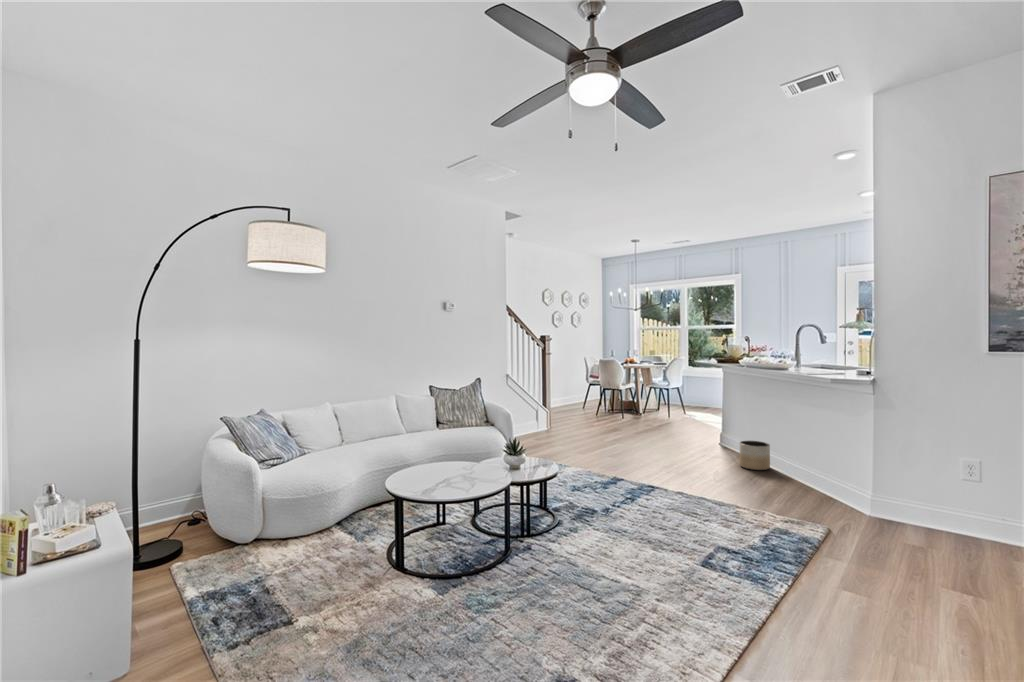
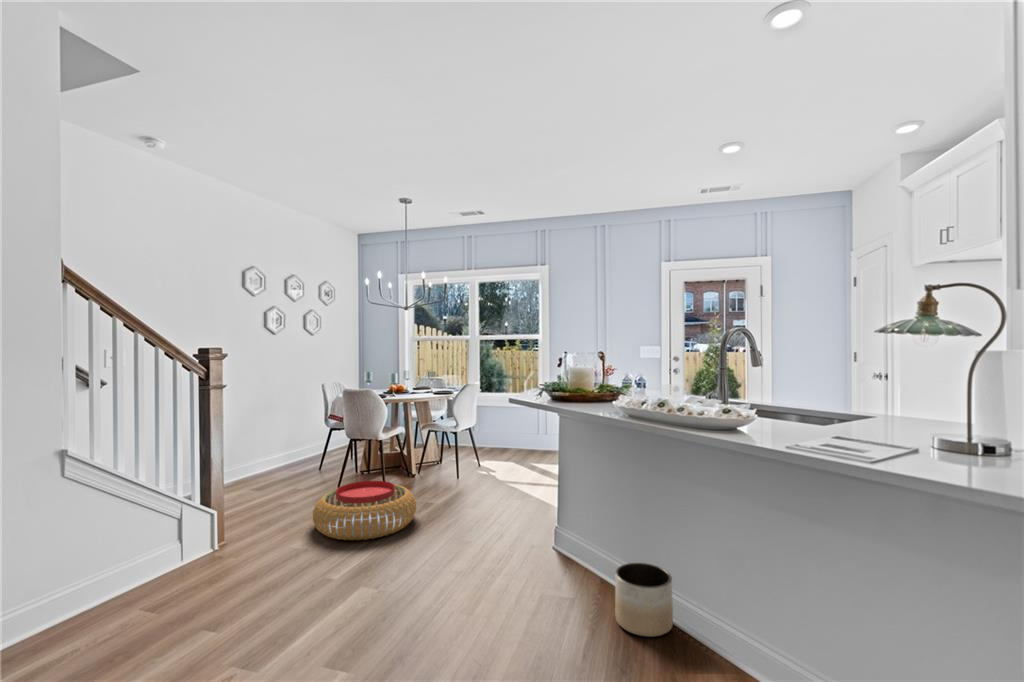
pouf: none [587,407,642,433] -> present [313,481,416,540]

